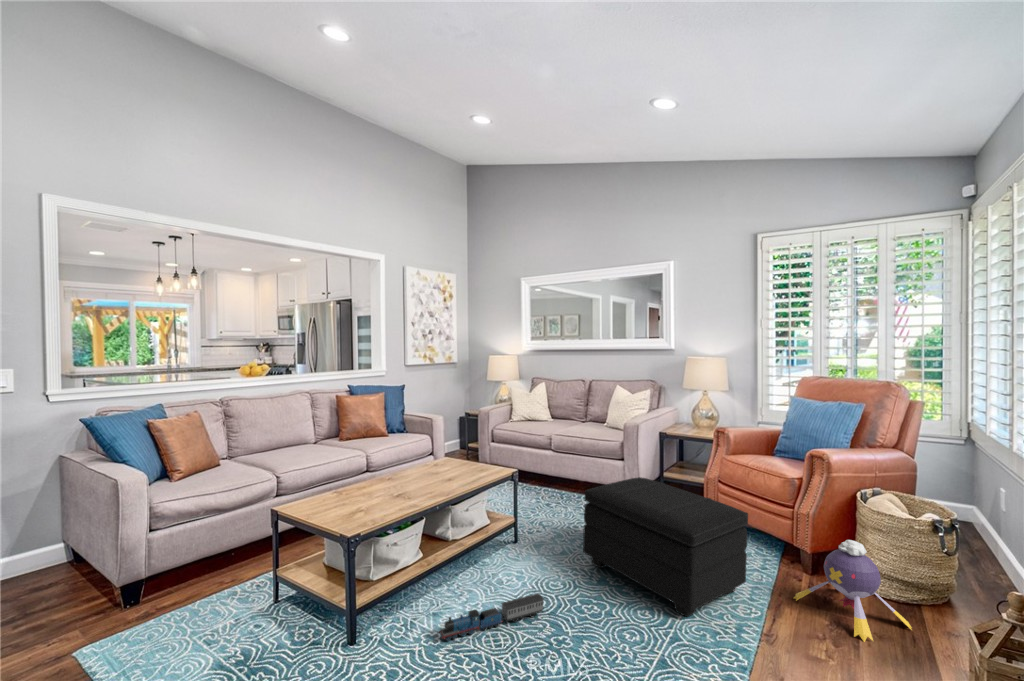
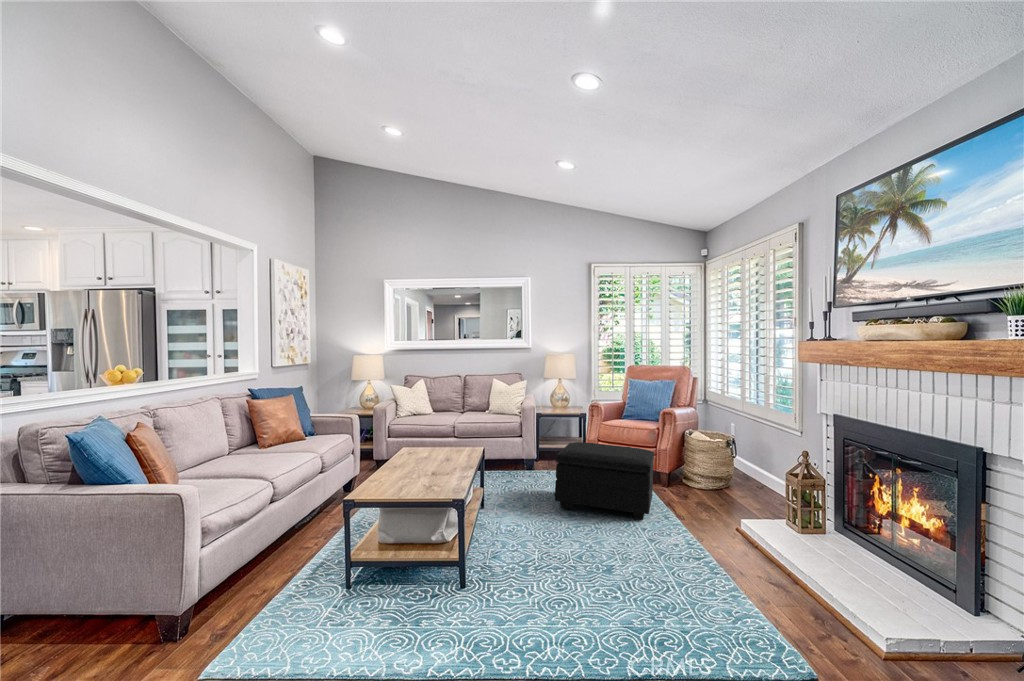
plush toy: present [794,540,912,642] -> none [674,457,729,508]
toy train: present [438,594,544,641] -> none [536,526,576,568]

